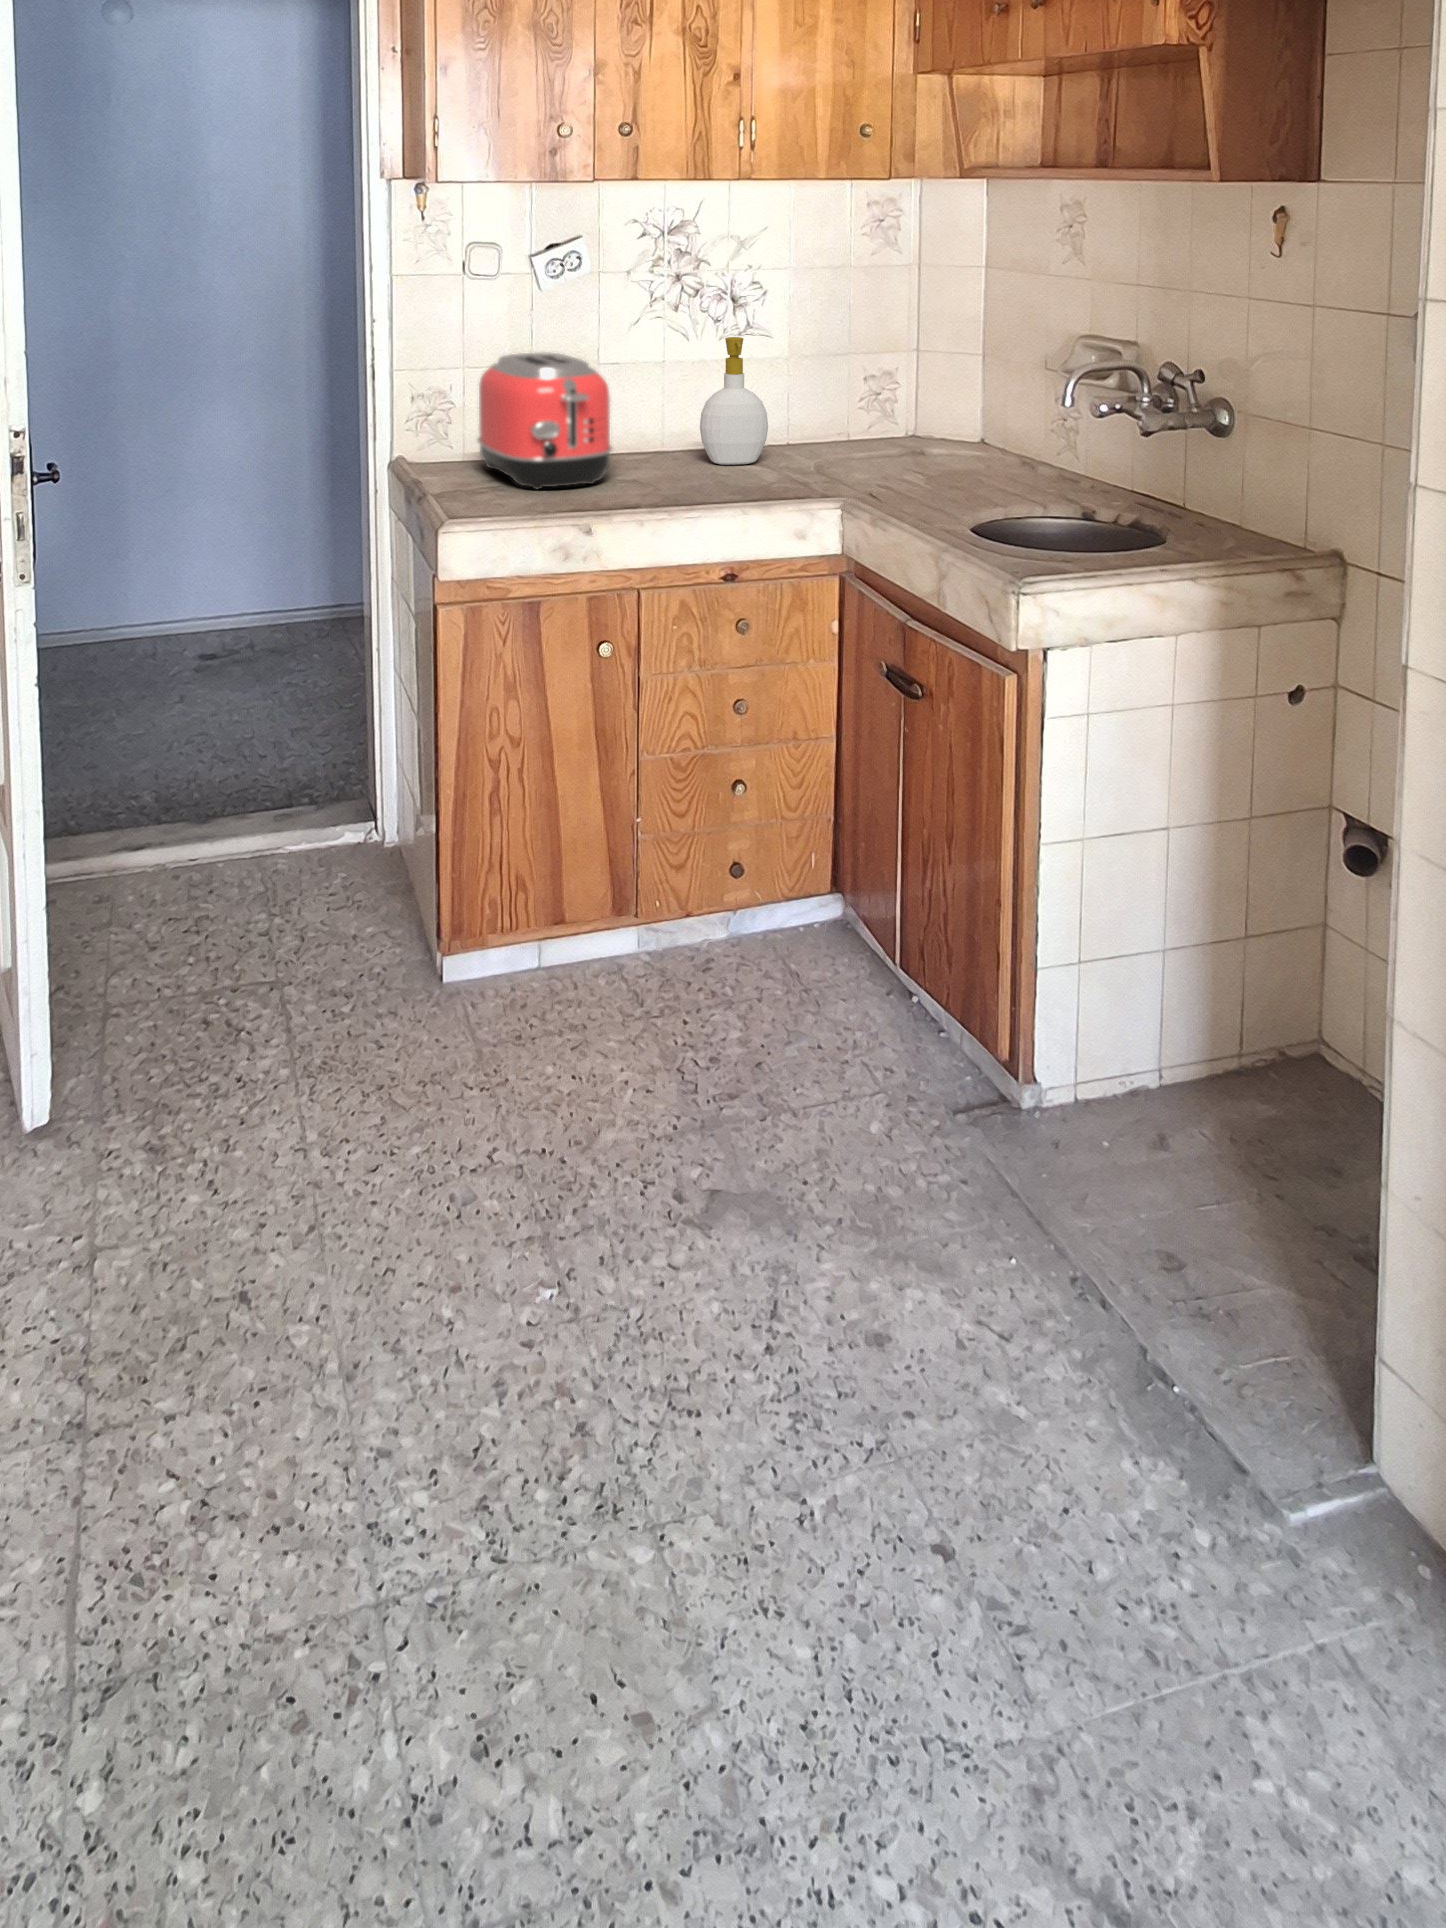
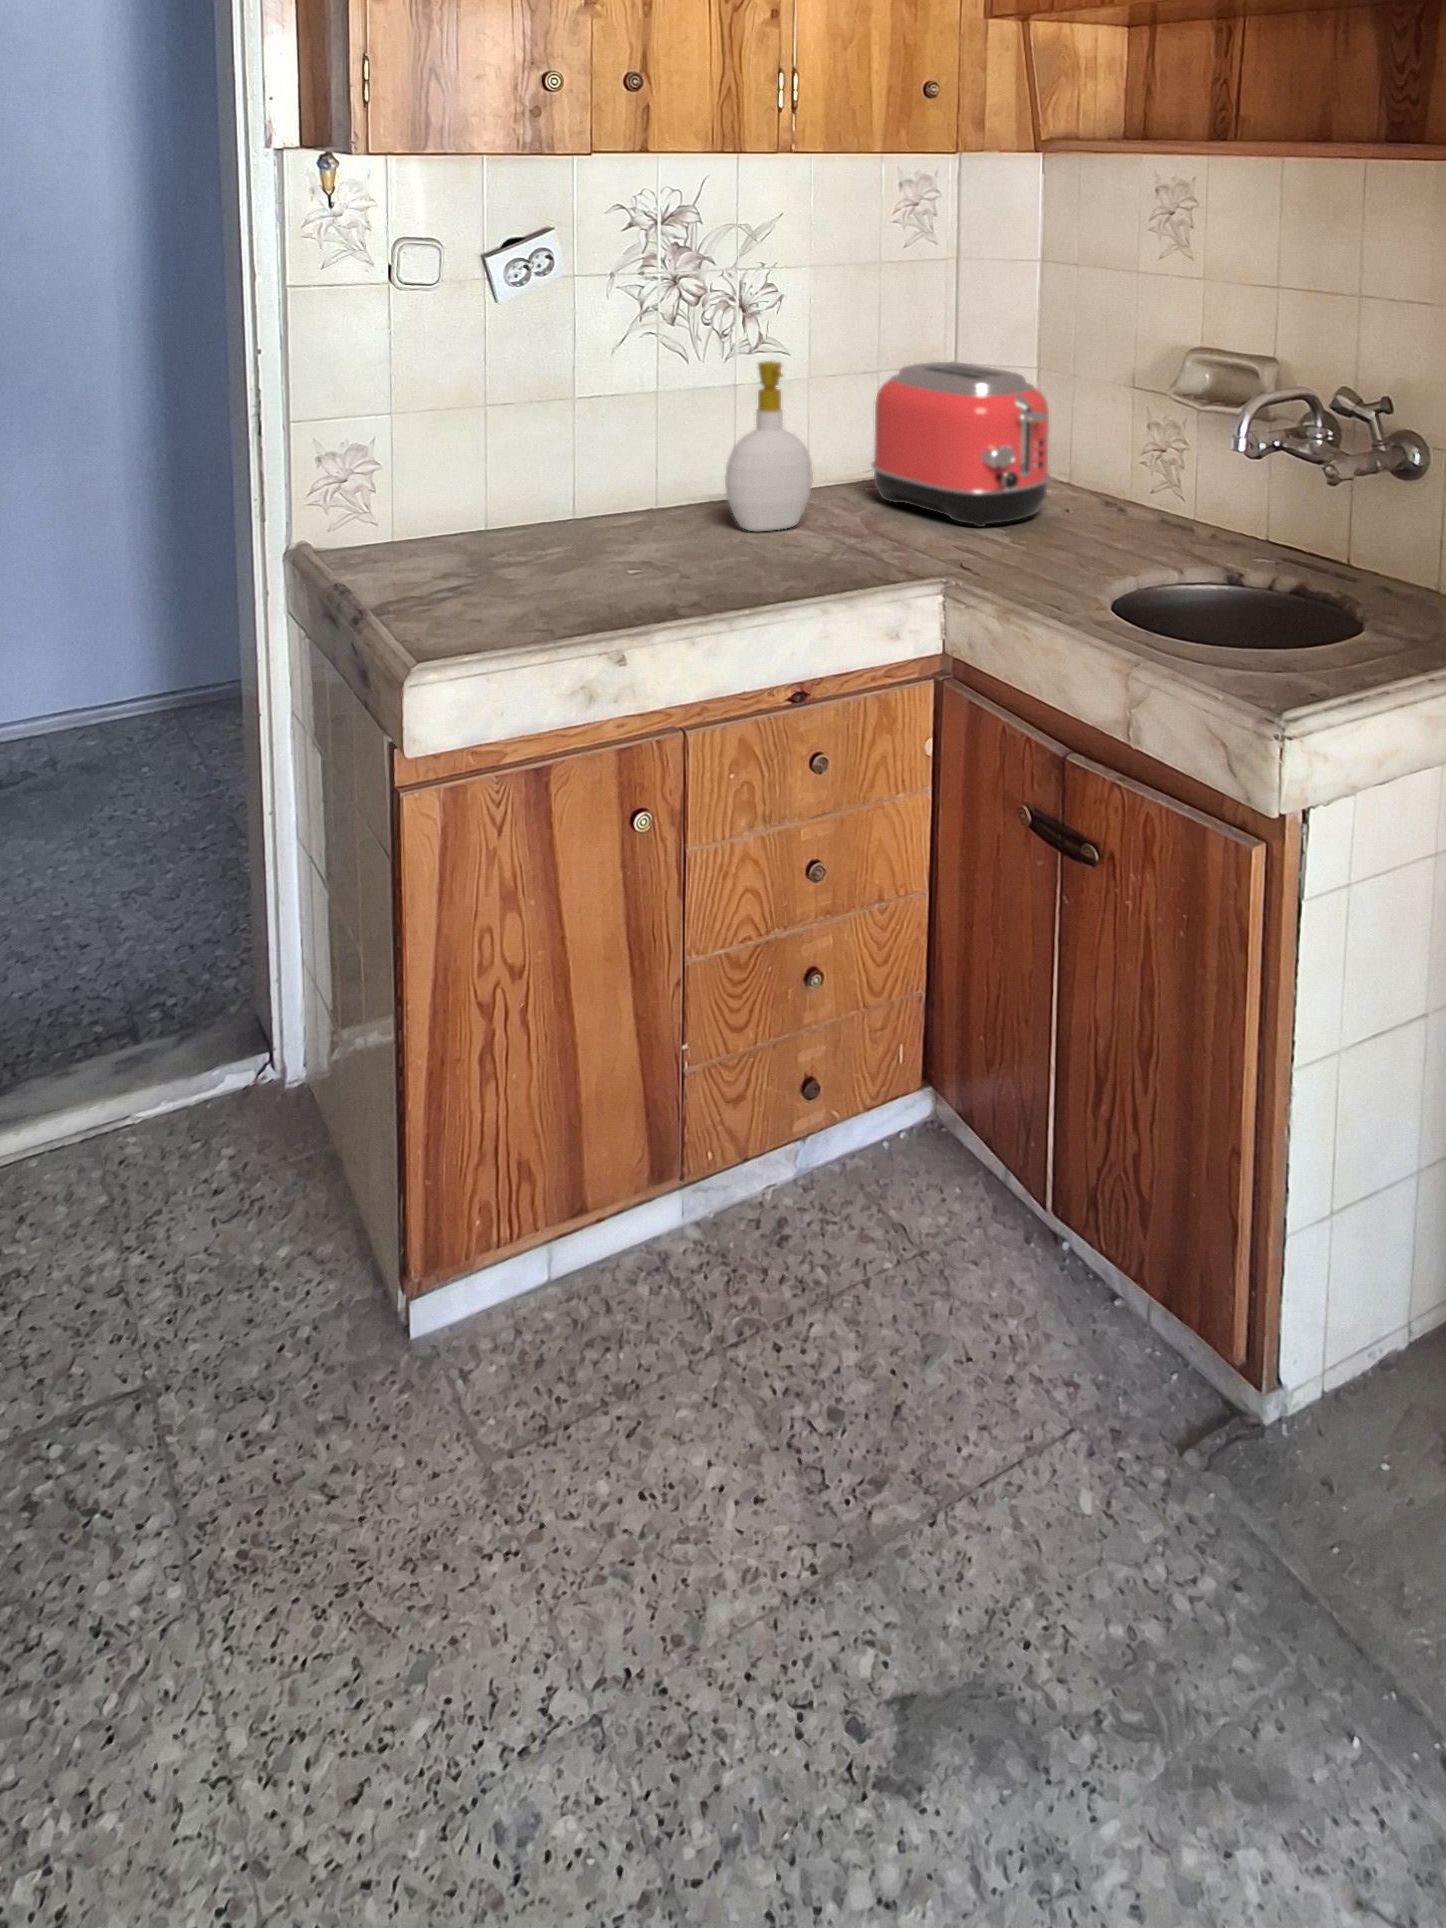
toaster: present [477,353,612,489] -> present [871,362,1051,527]

